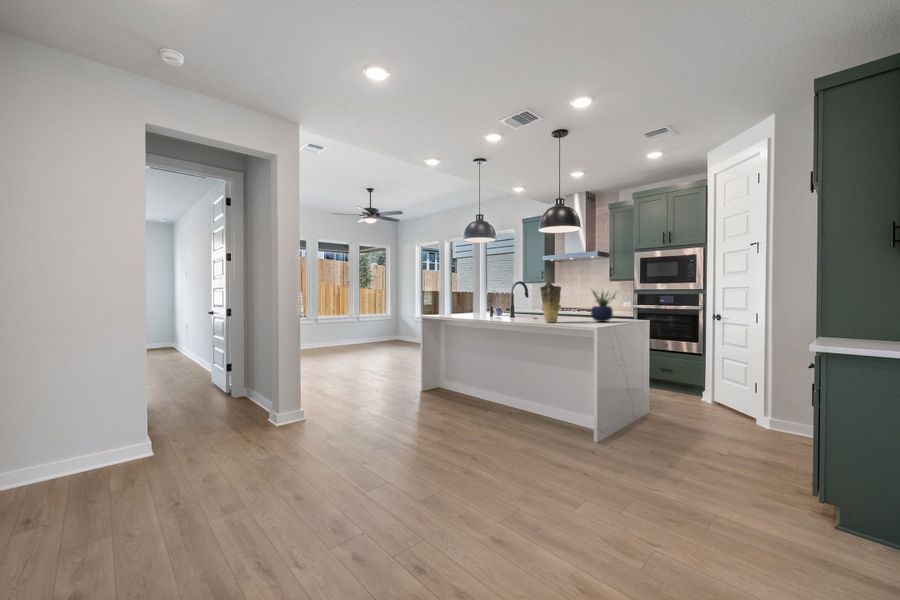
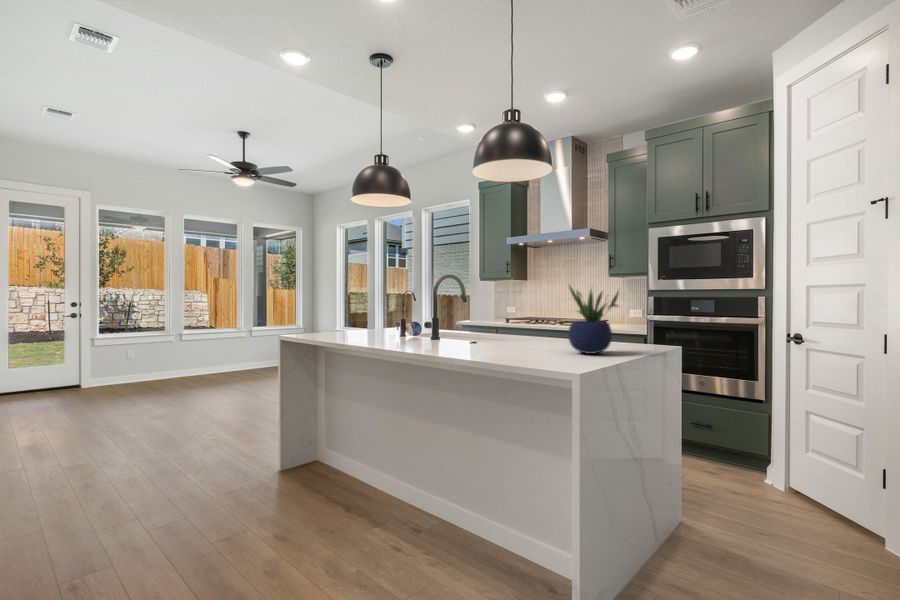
vase: present [540,282,561,322] -> none [466,271,507,355]

